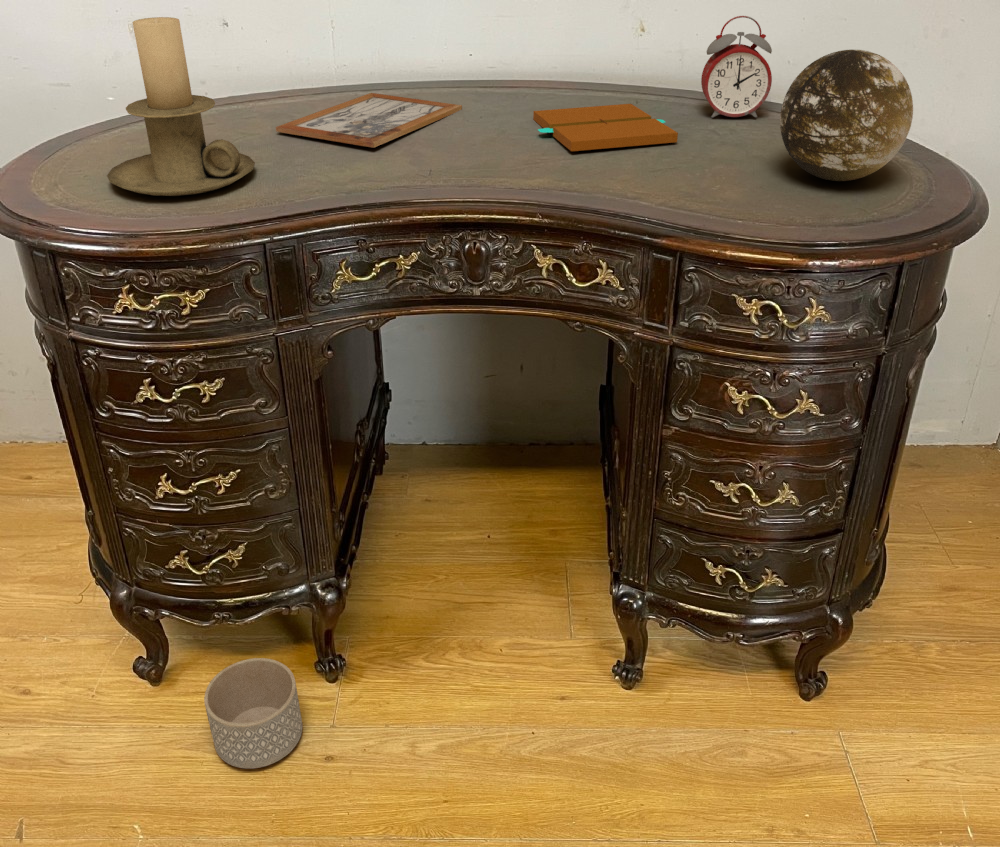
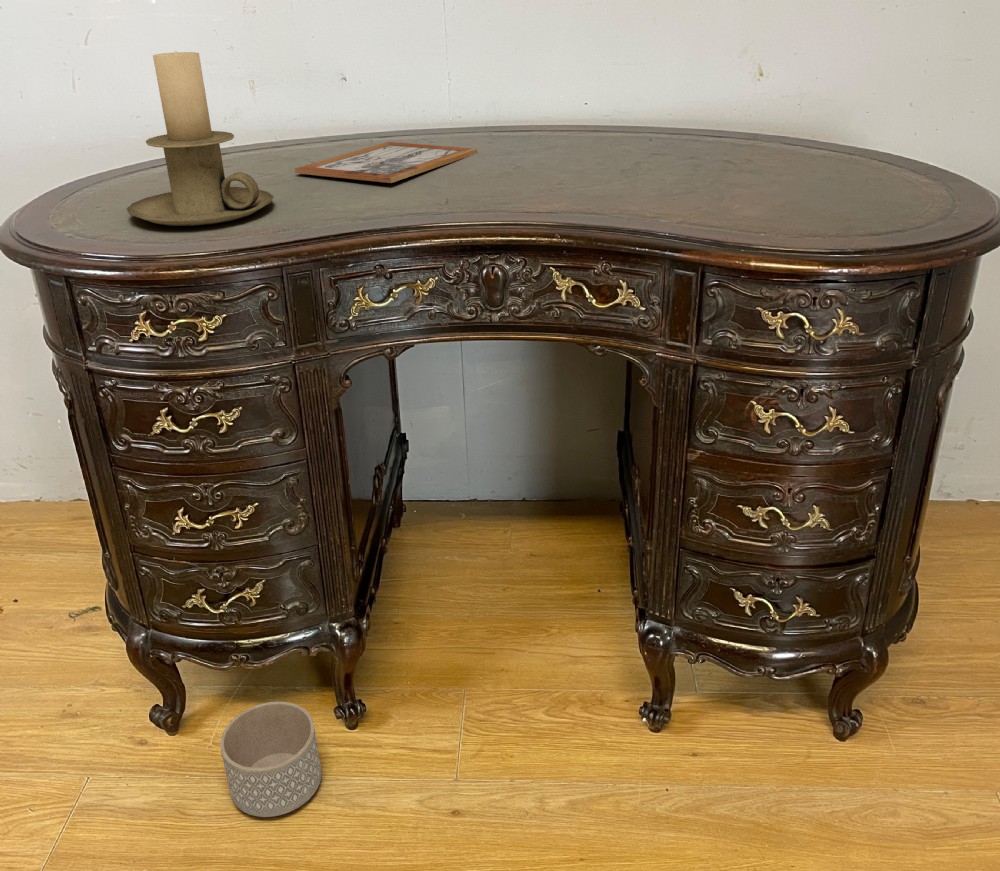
alarm clock: present [701,16,772,118] -> none [712,53,782,153]
decorative orb: present [780,50,913,181] -> none [796,68,930,199]
book: present [533,104,678,151] -> none [548,143,692,182]

